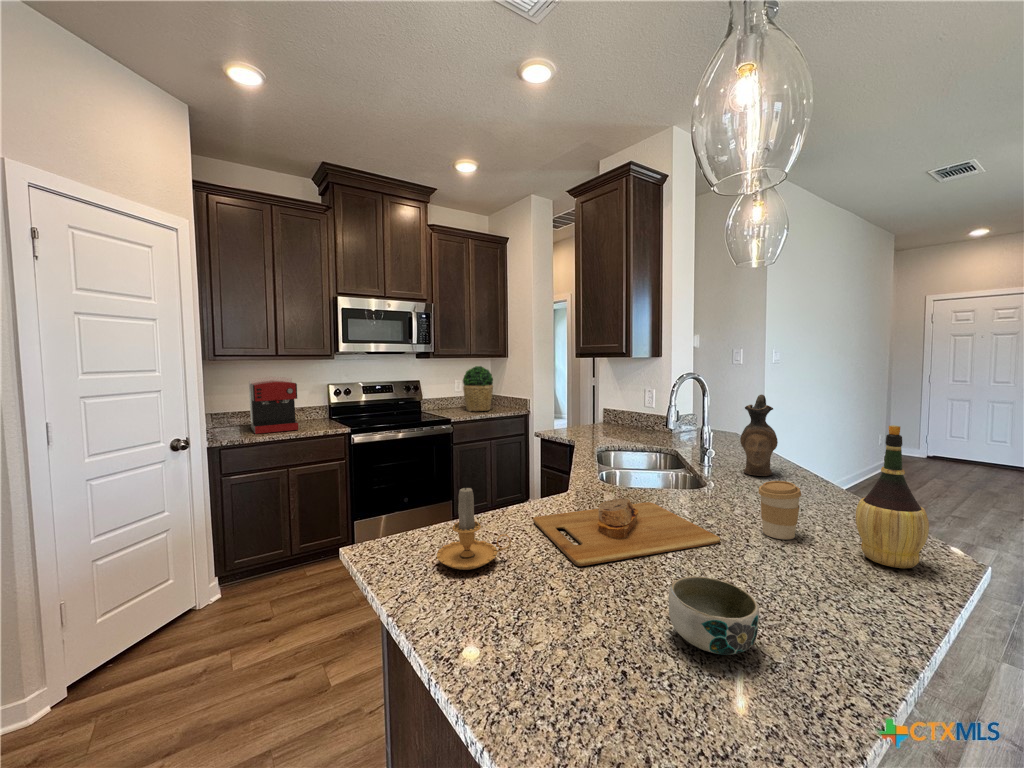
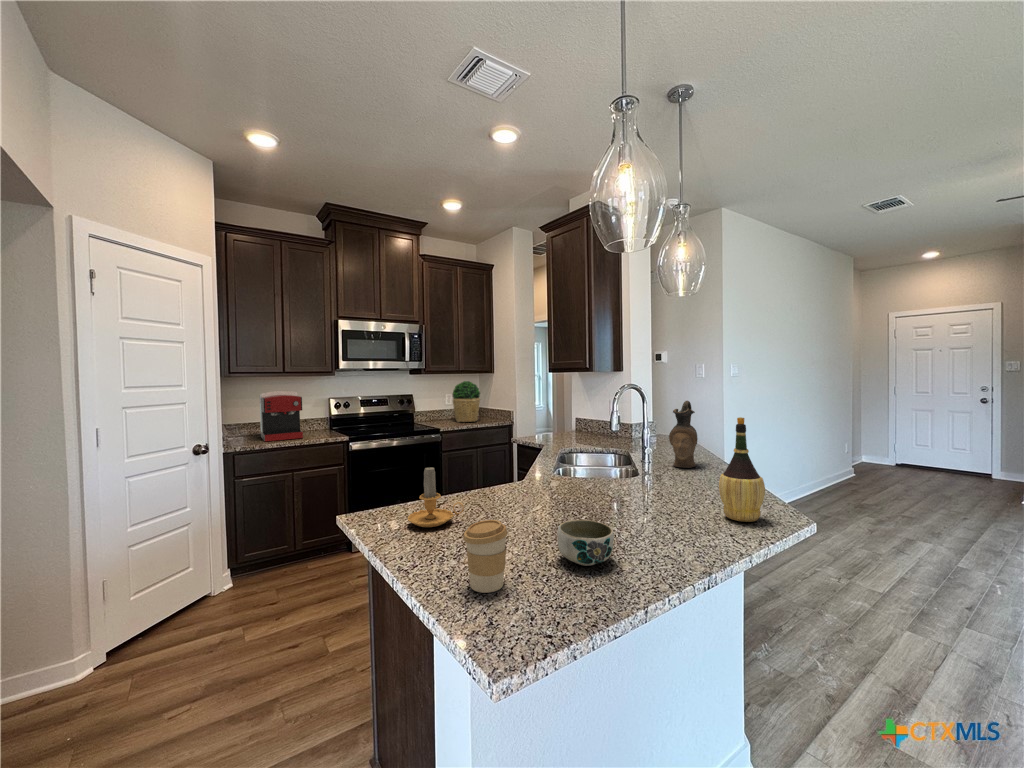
coffee cup: present [758,481,801,539] -> present [464,520,508,593]
cutting board: present [533,498,720,566] -> none [488,480,626,524]

